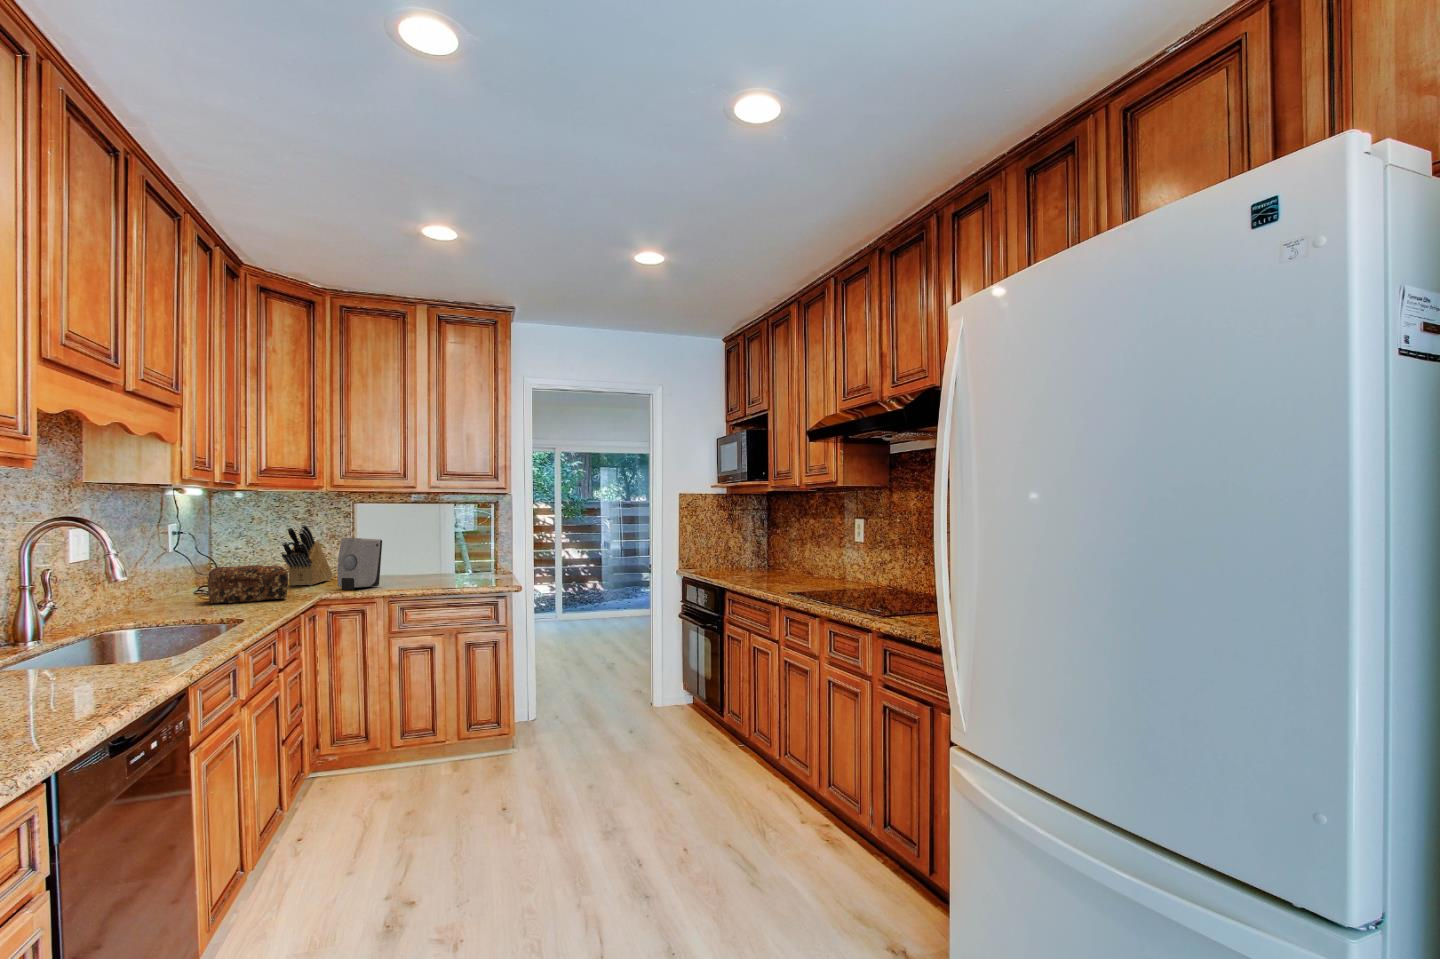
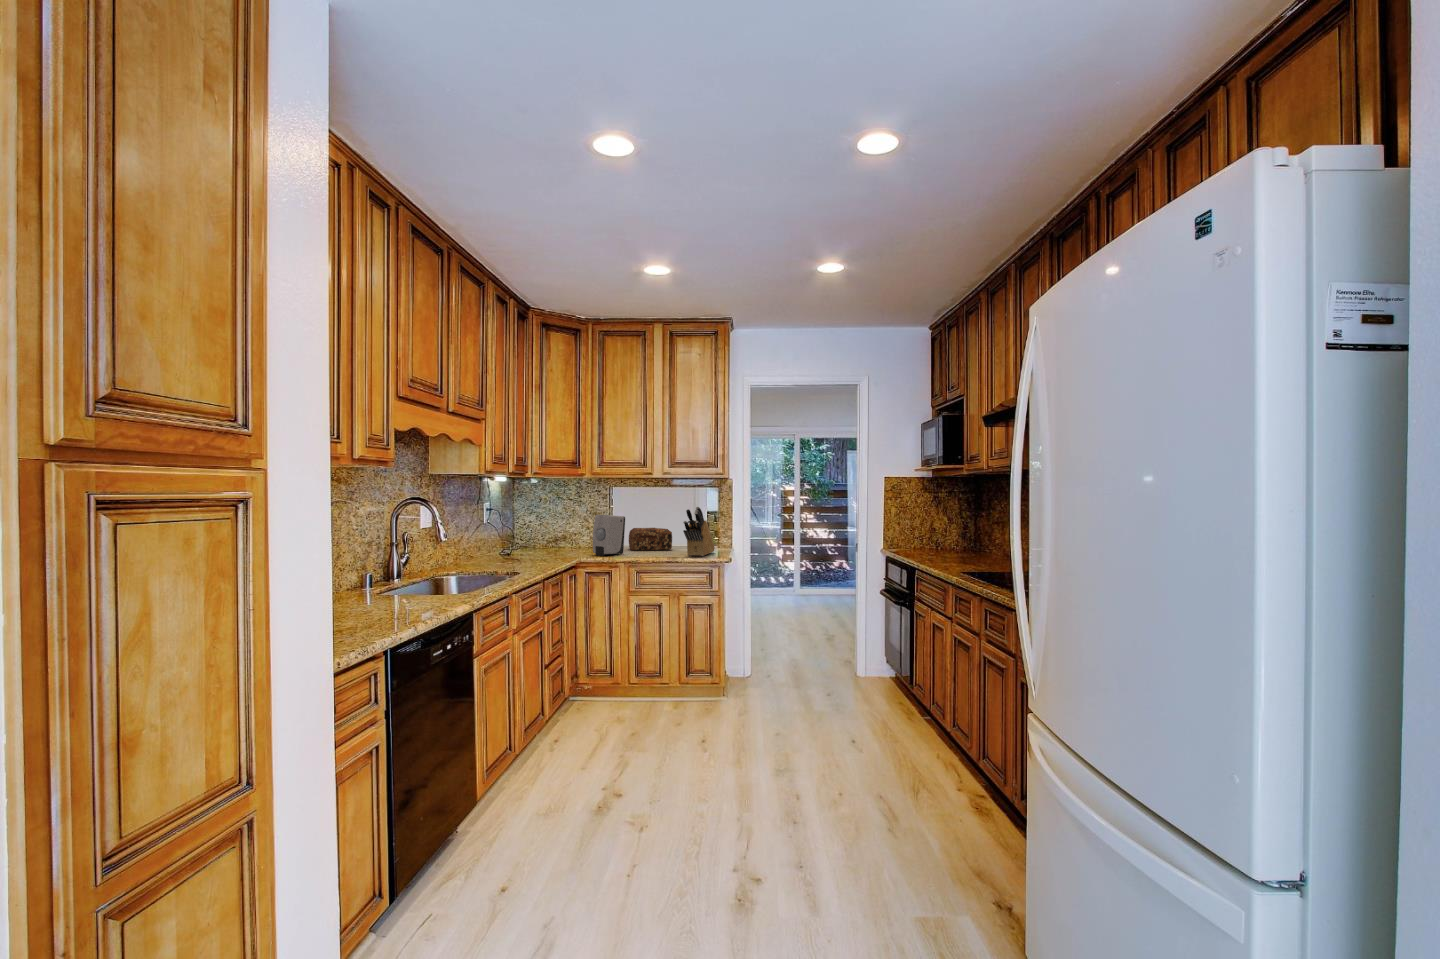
knife block: present [282,525,333,586] -> present [683,507,715,556]
bread loaf: present [208,565,288,604] -> present [629,528,672,551]

